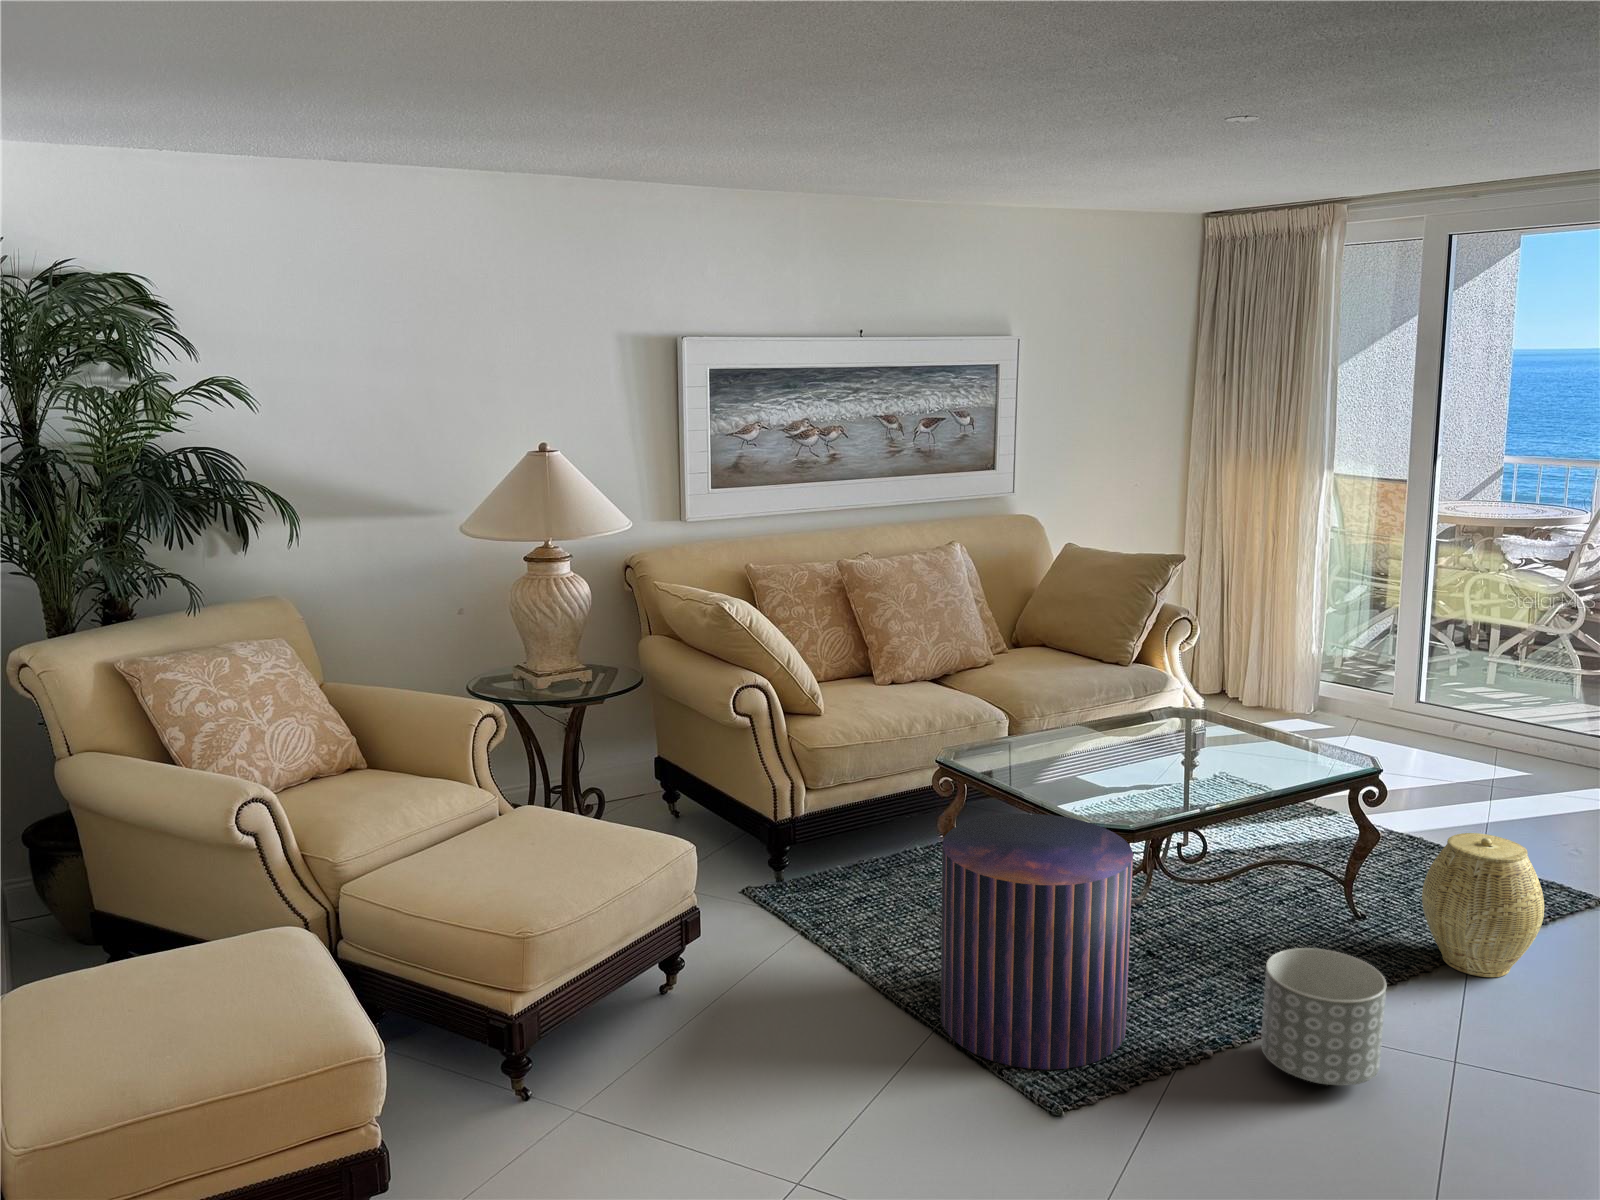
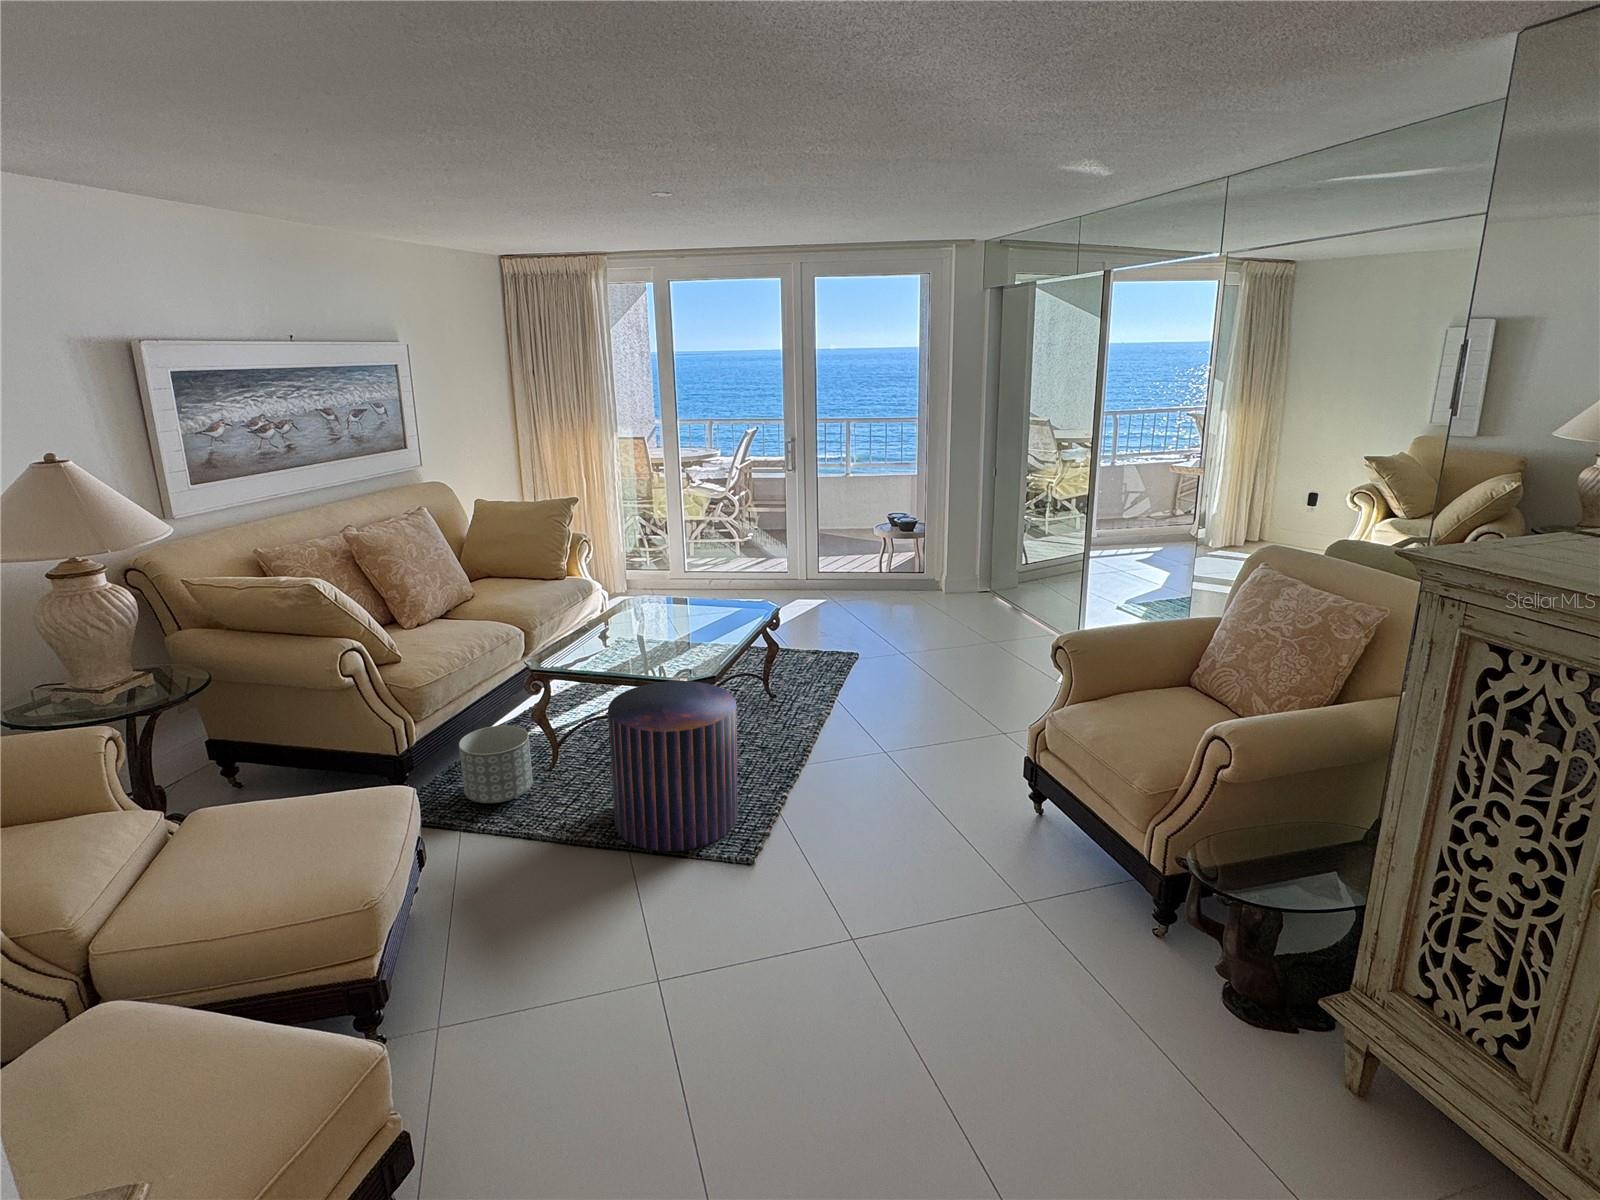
woven basket: present [1422,833,1544,977] -> none [810,632,869,708]
planter: present [1261,948,1386,1086] -> present [459,725,533,803]

